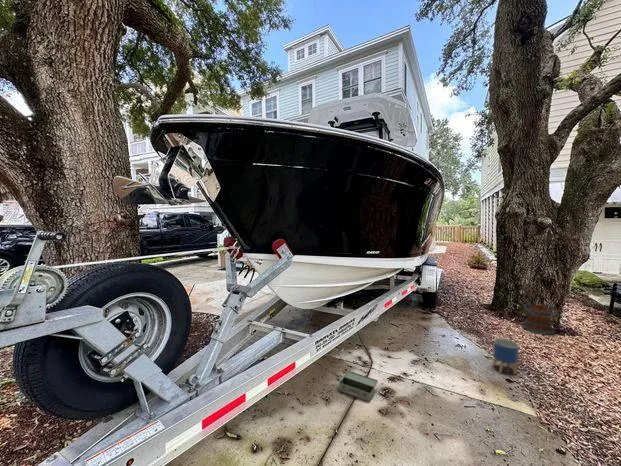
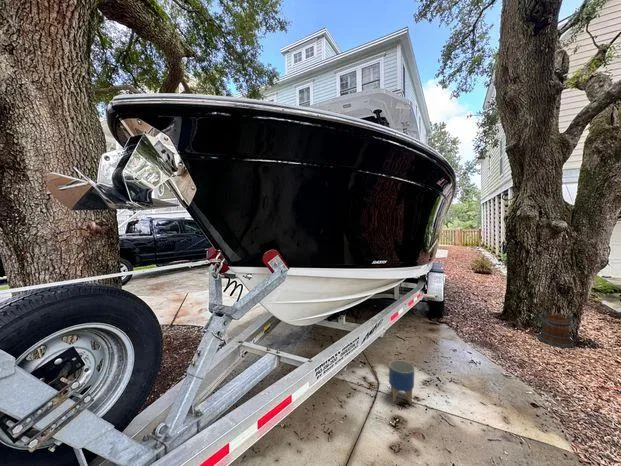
planter: present [493,338,519,374] -> present [389,360,414,404]
toolbox: present [339,371,378,402] -> none [342,398,387,438]

